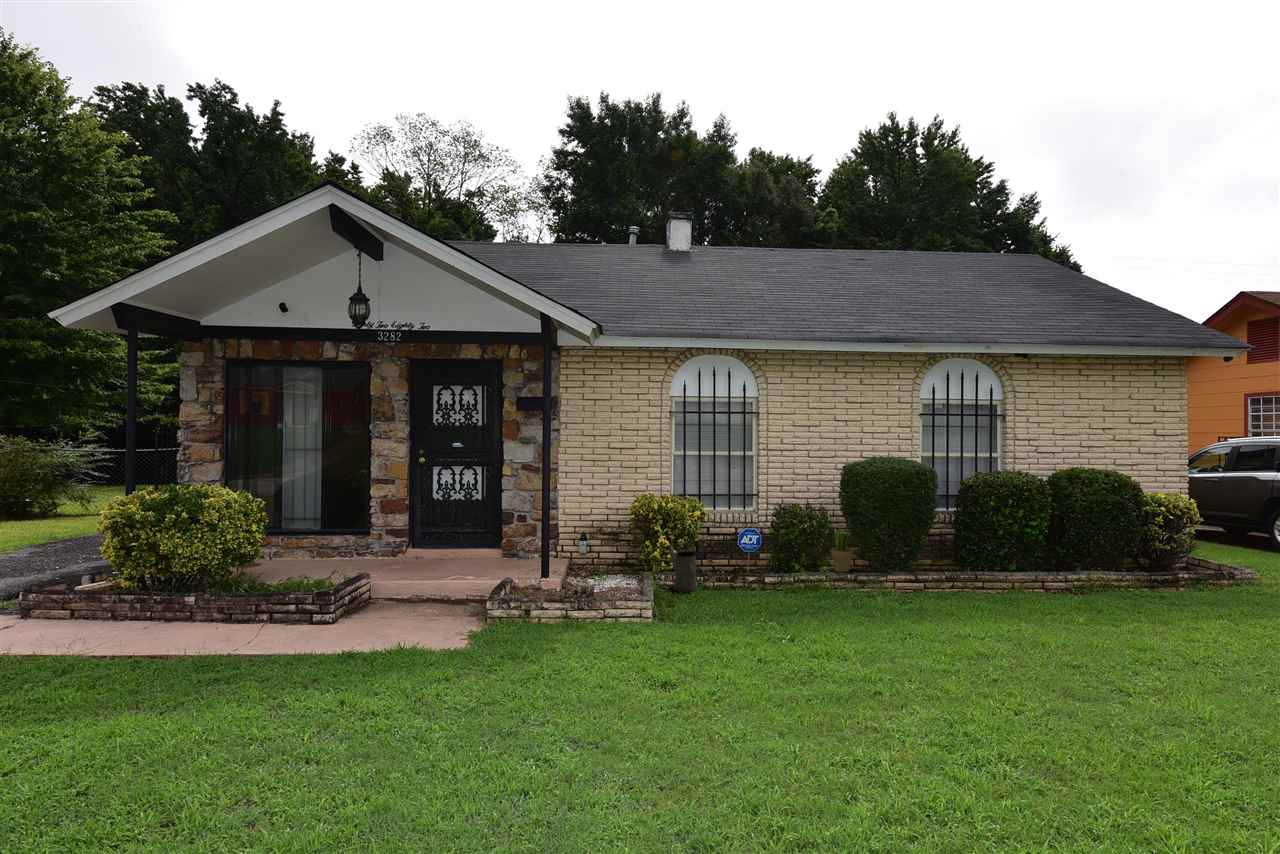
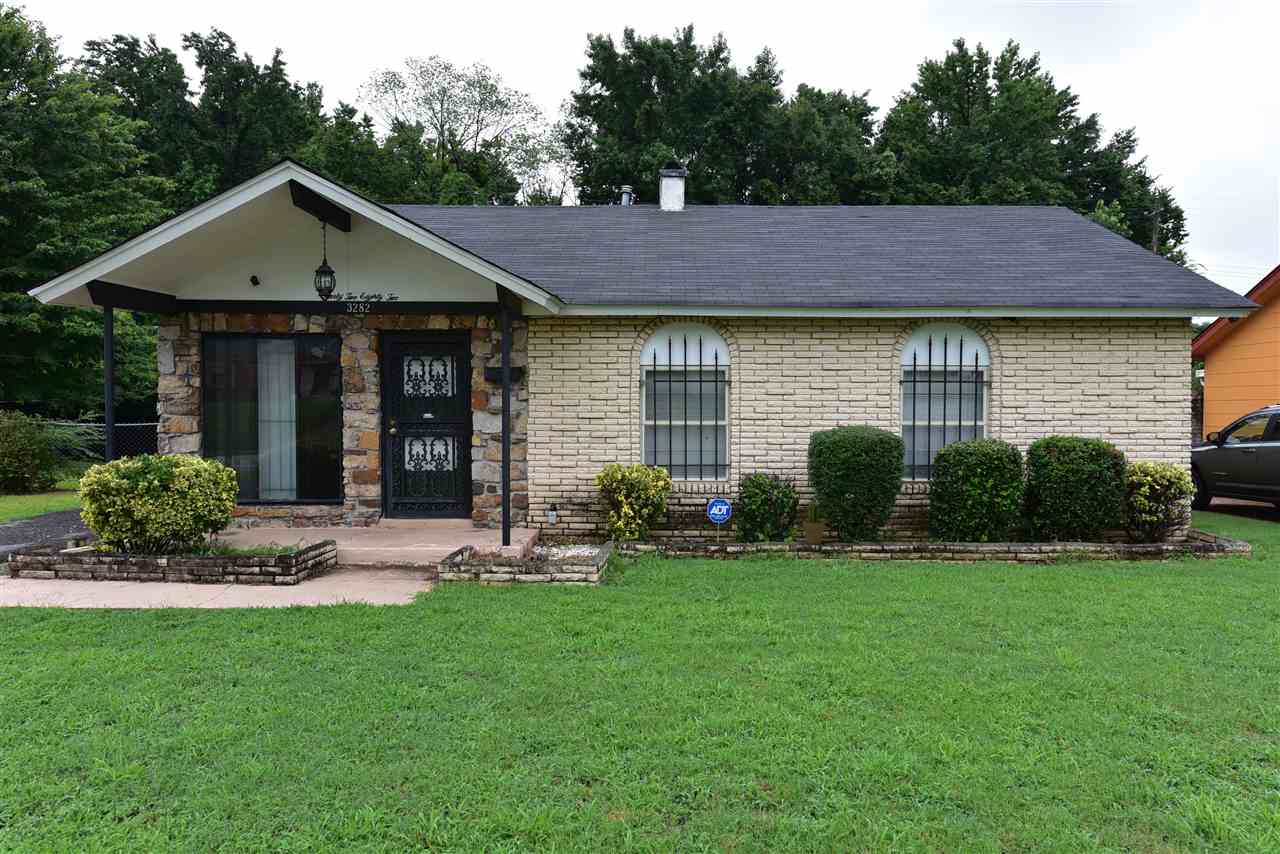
watering can: present [669,542,697,592] -> none [630,511,654,560]

